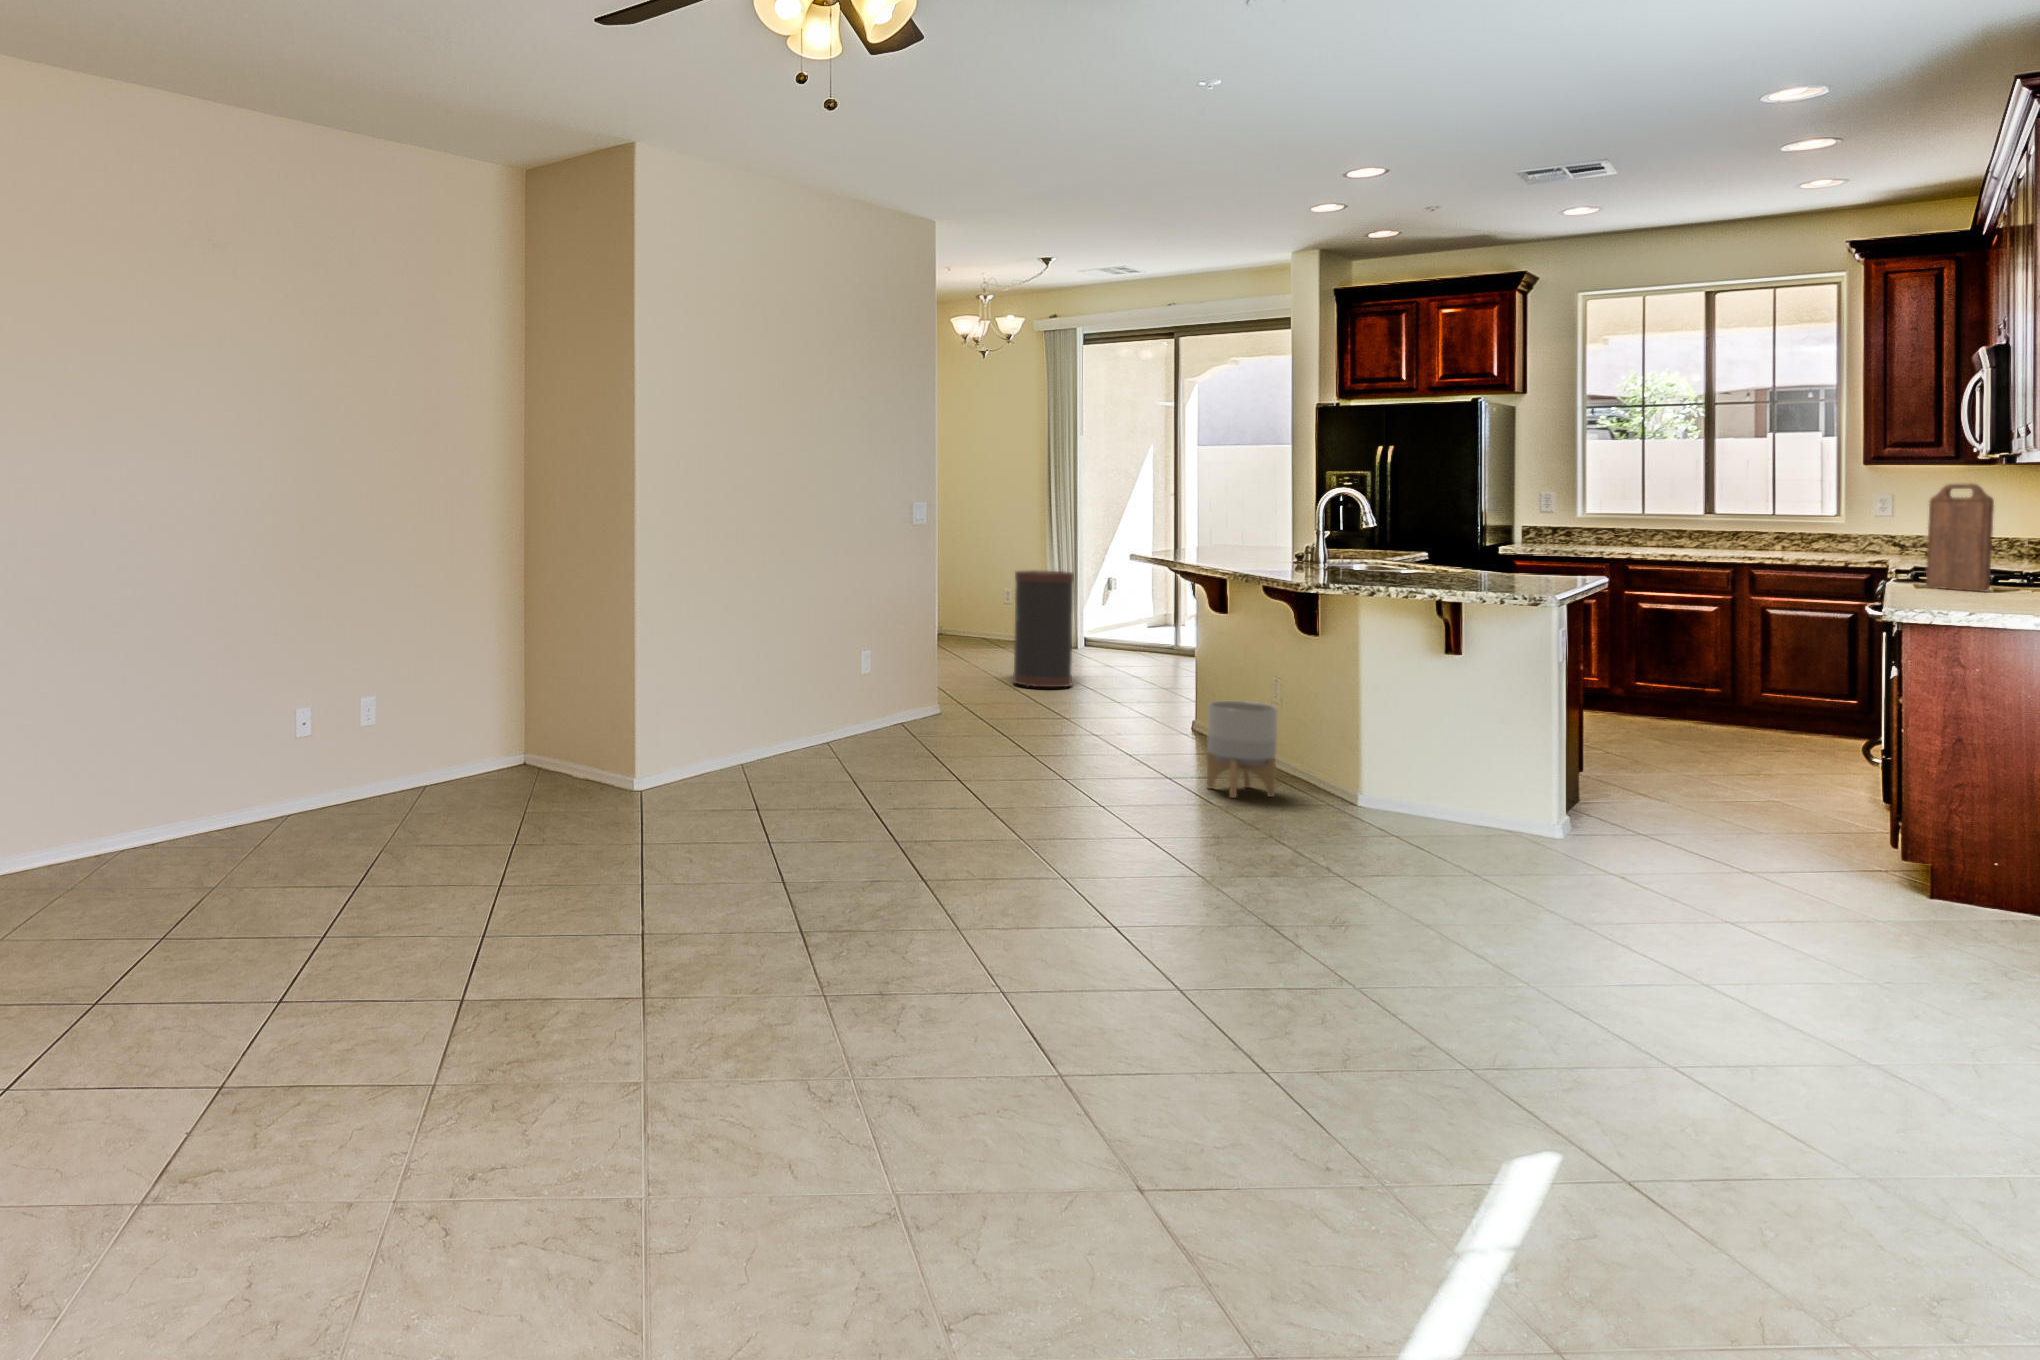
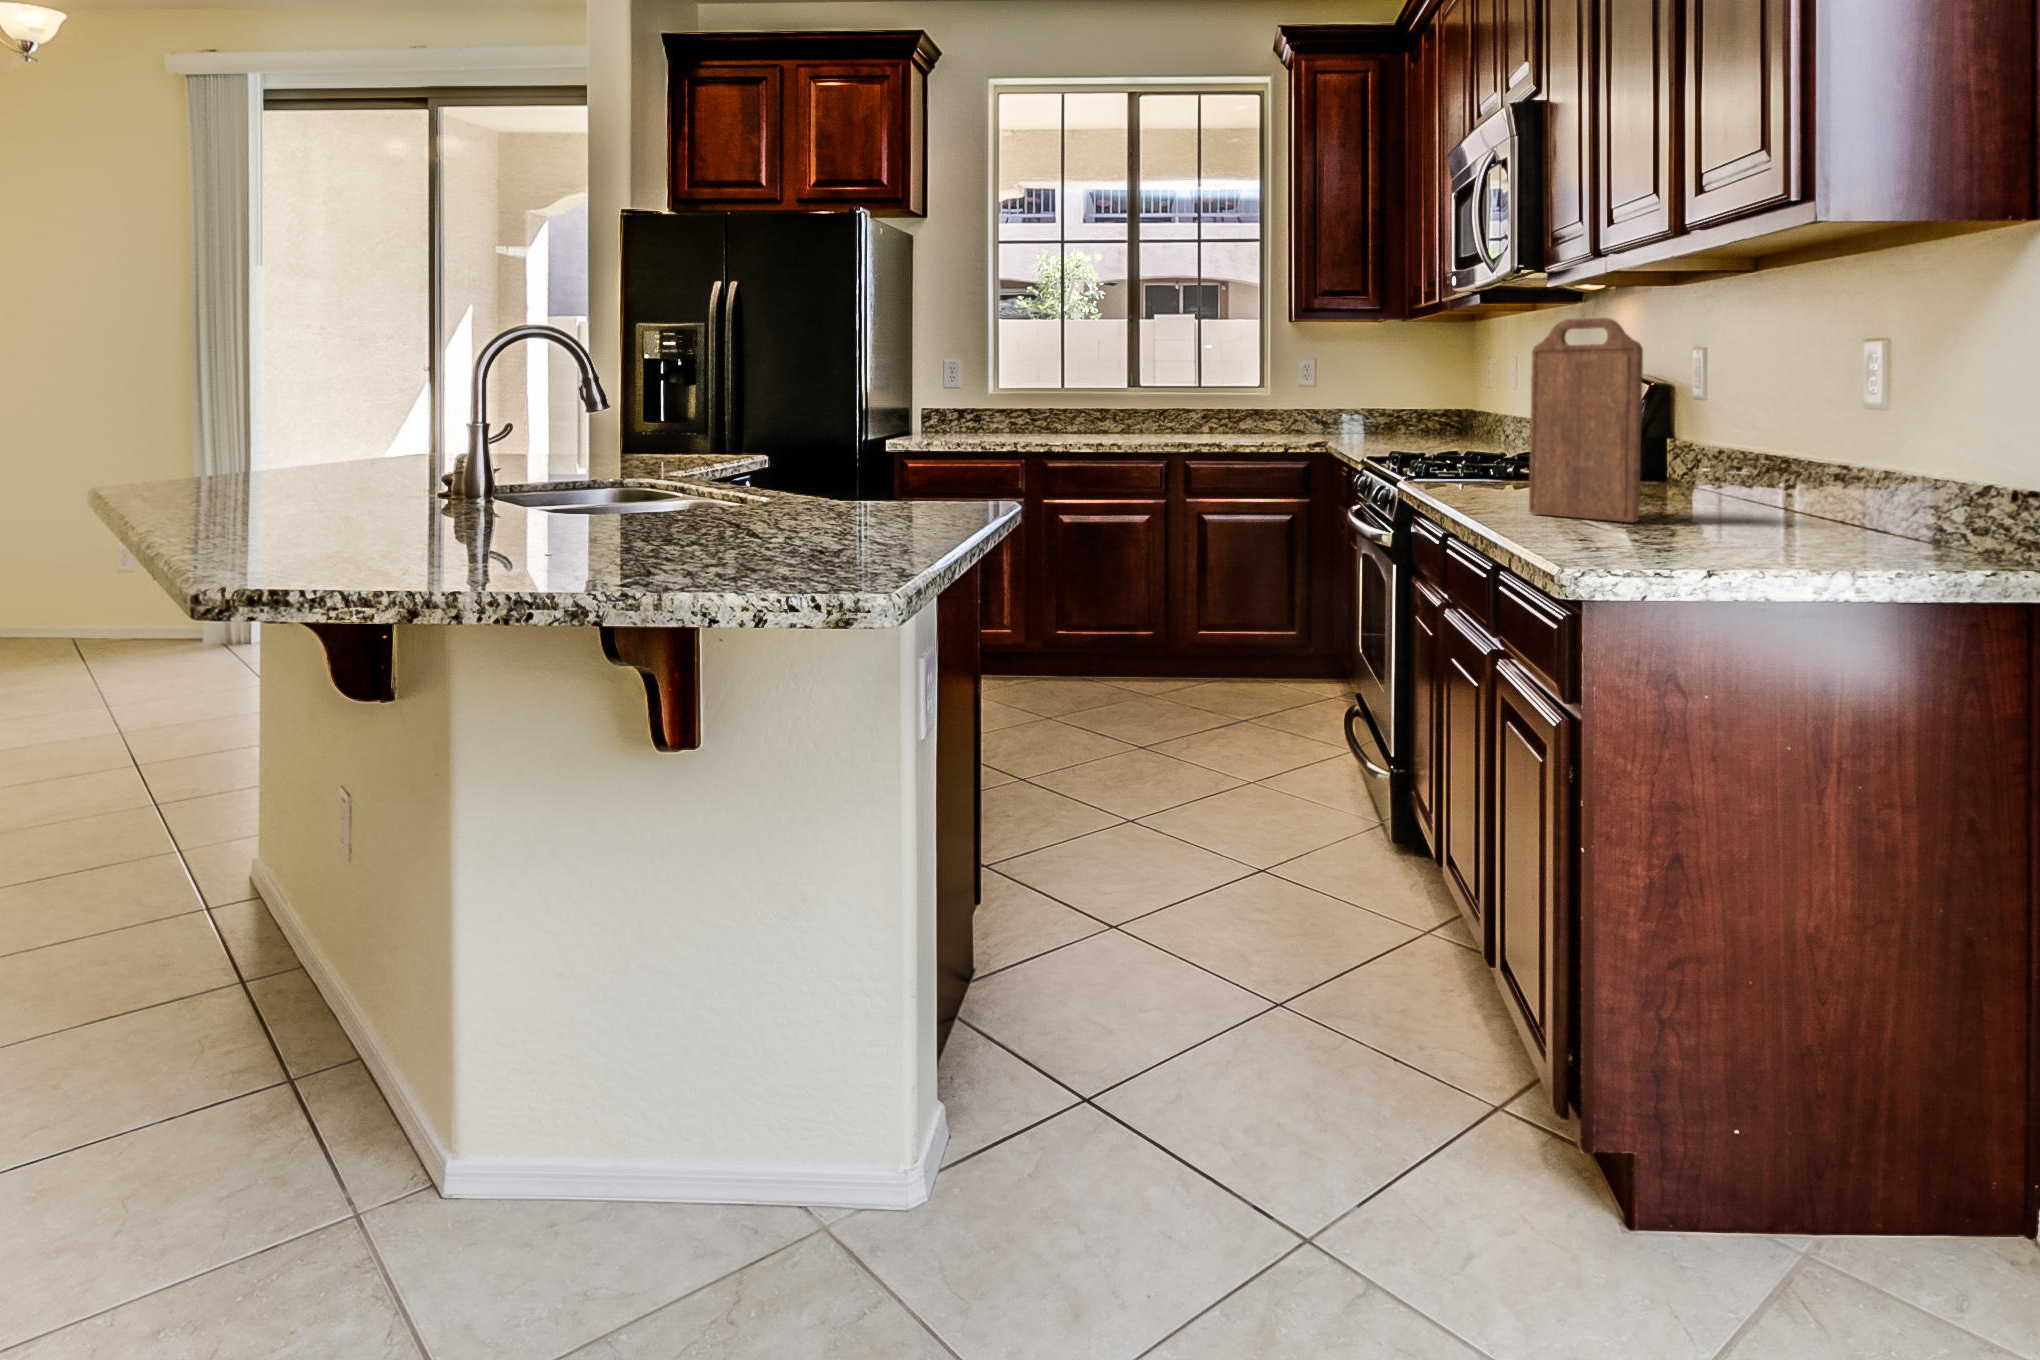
trash can: present [1013,570,1074,687] -> none [38,510,182,758]
planter: present [1207,701,1277,798] -> none [101,914,321,1258]

